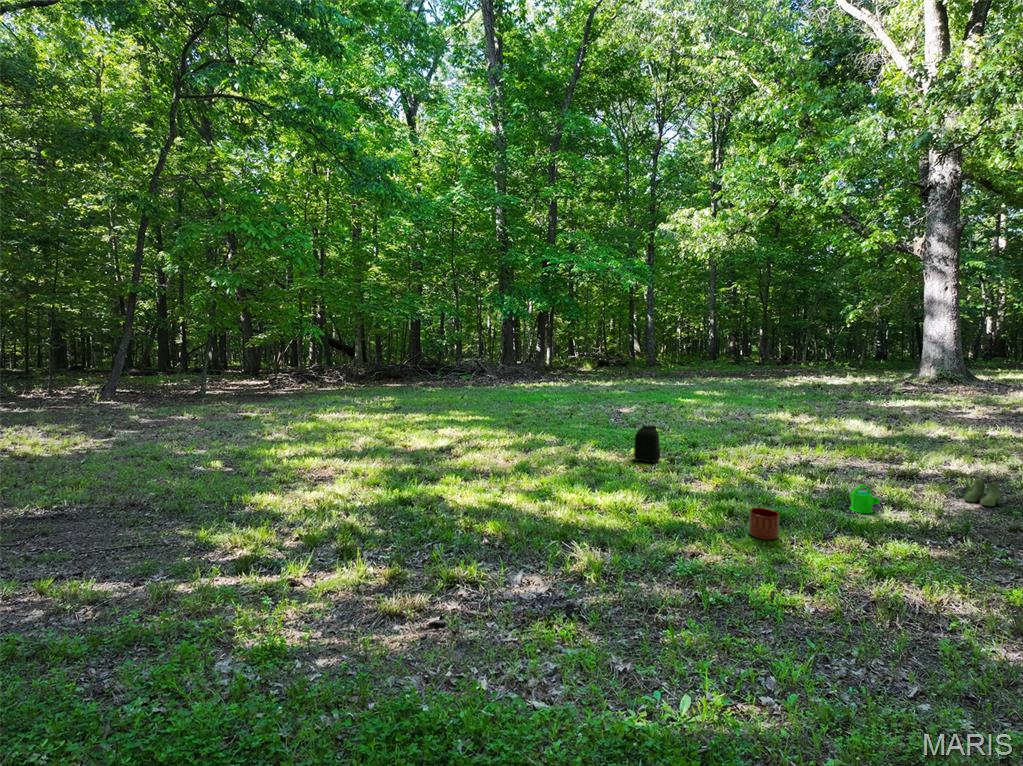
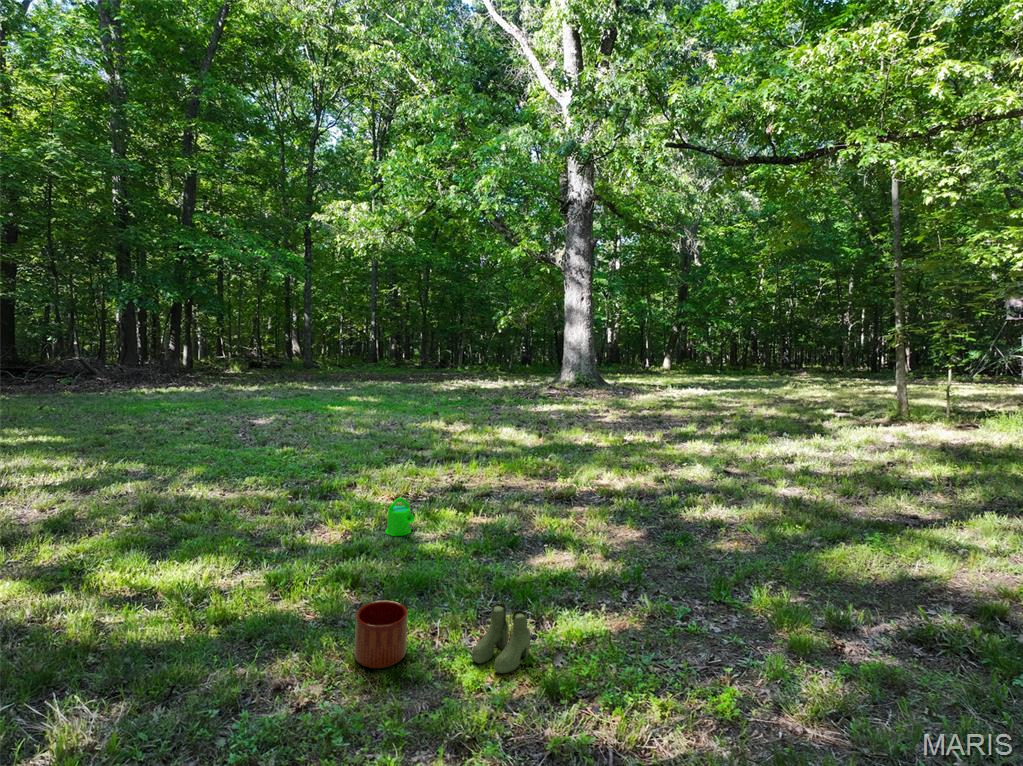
backpack: present [634,425,660,462] -> none [199,448,247,510]
boots: present [964,478,1001,506] -> present [472,604,531,673]
watering can: present [849,484,880,513] -> present [385,498,414,536]

